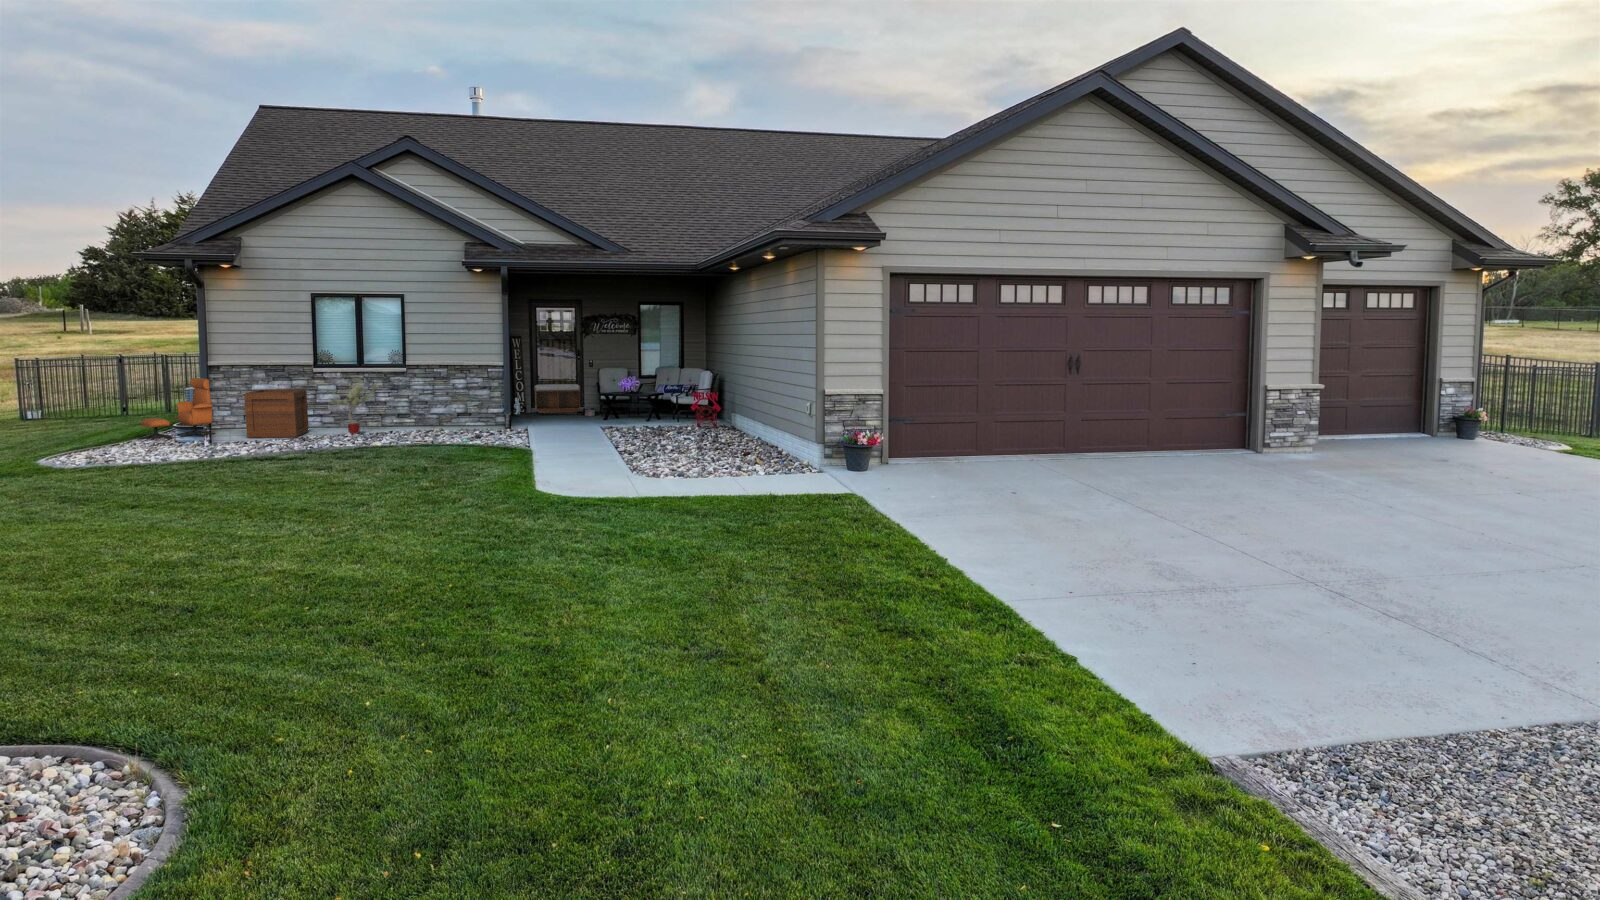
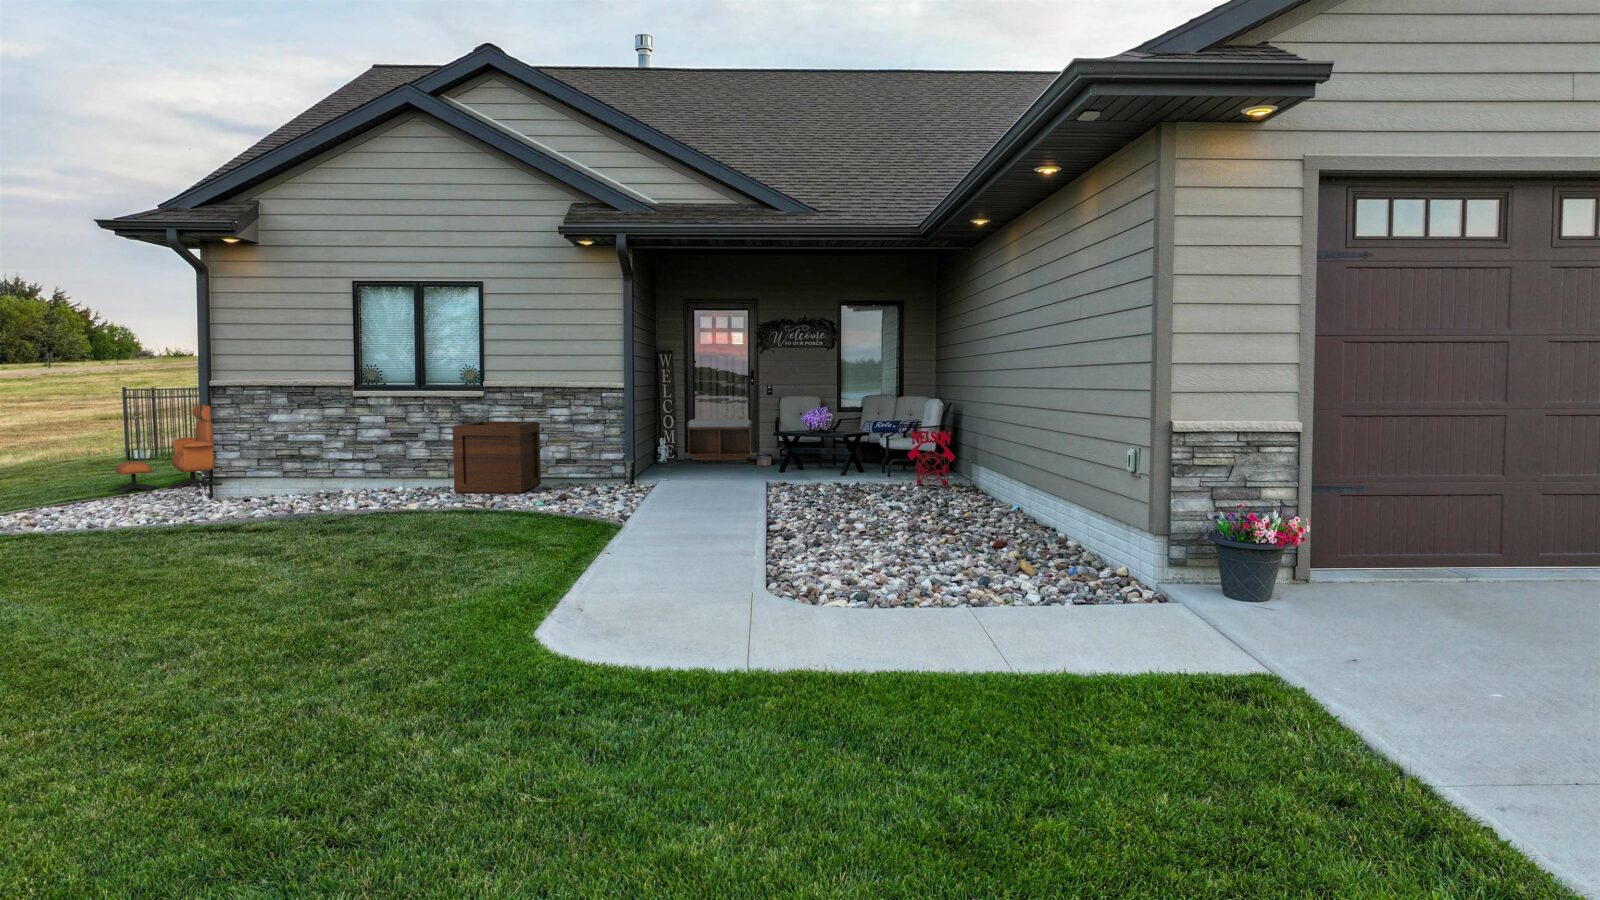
potted tree: present [328,376,376,434] -> none [365,401,436,489]
wooden crate: present [244,389,309,438] -> present [452,421,541,494]

